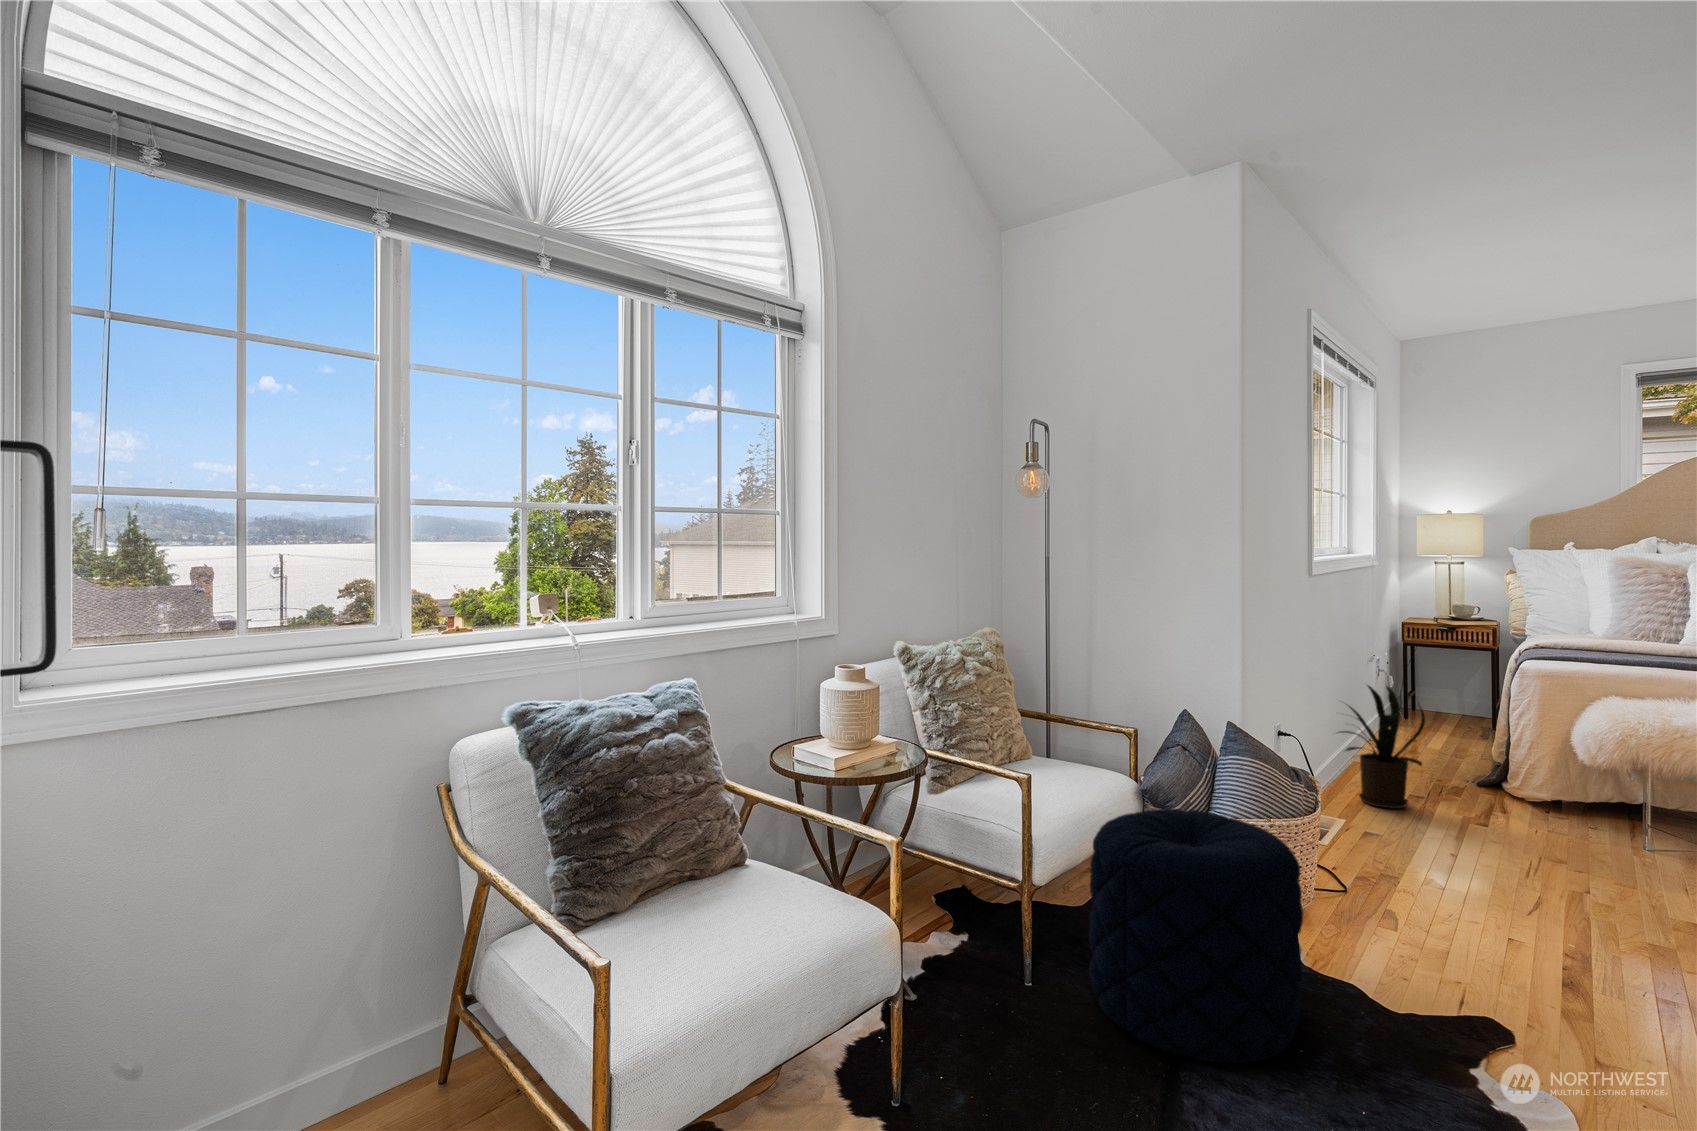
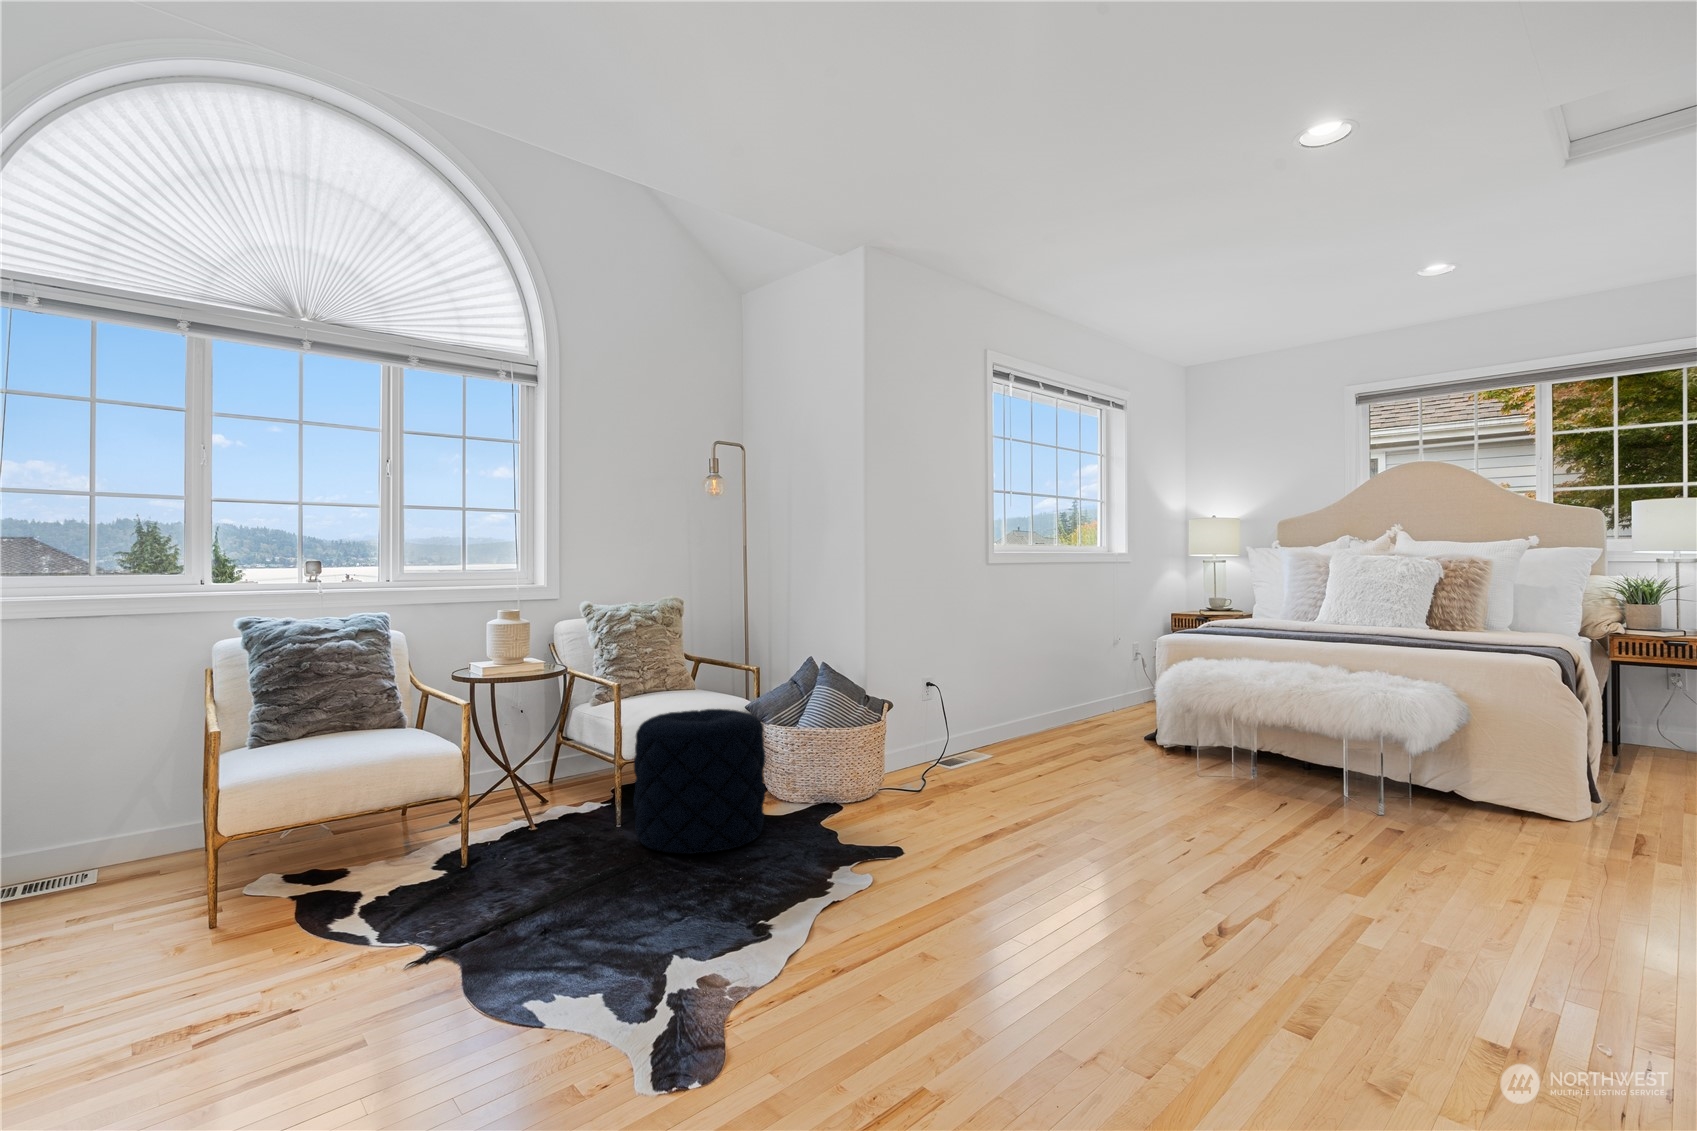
house plant: present [1340,686,1425,809] -> none [1003,652,1066,751]

